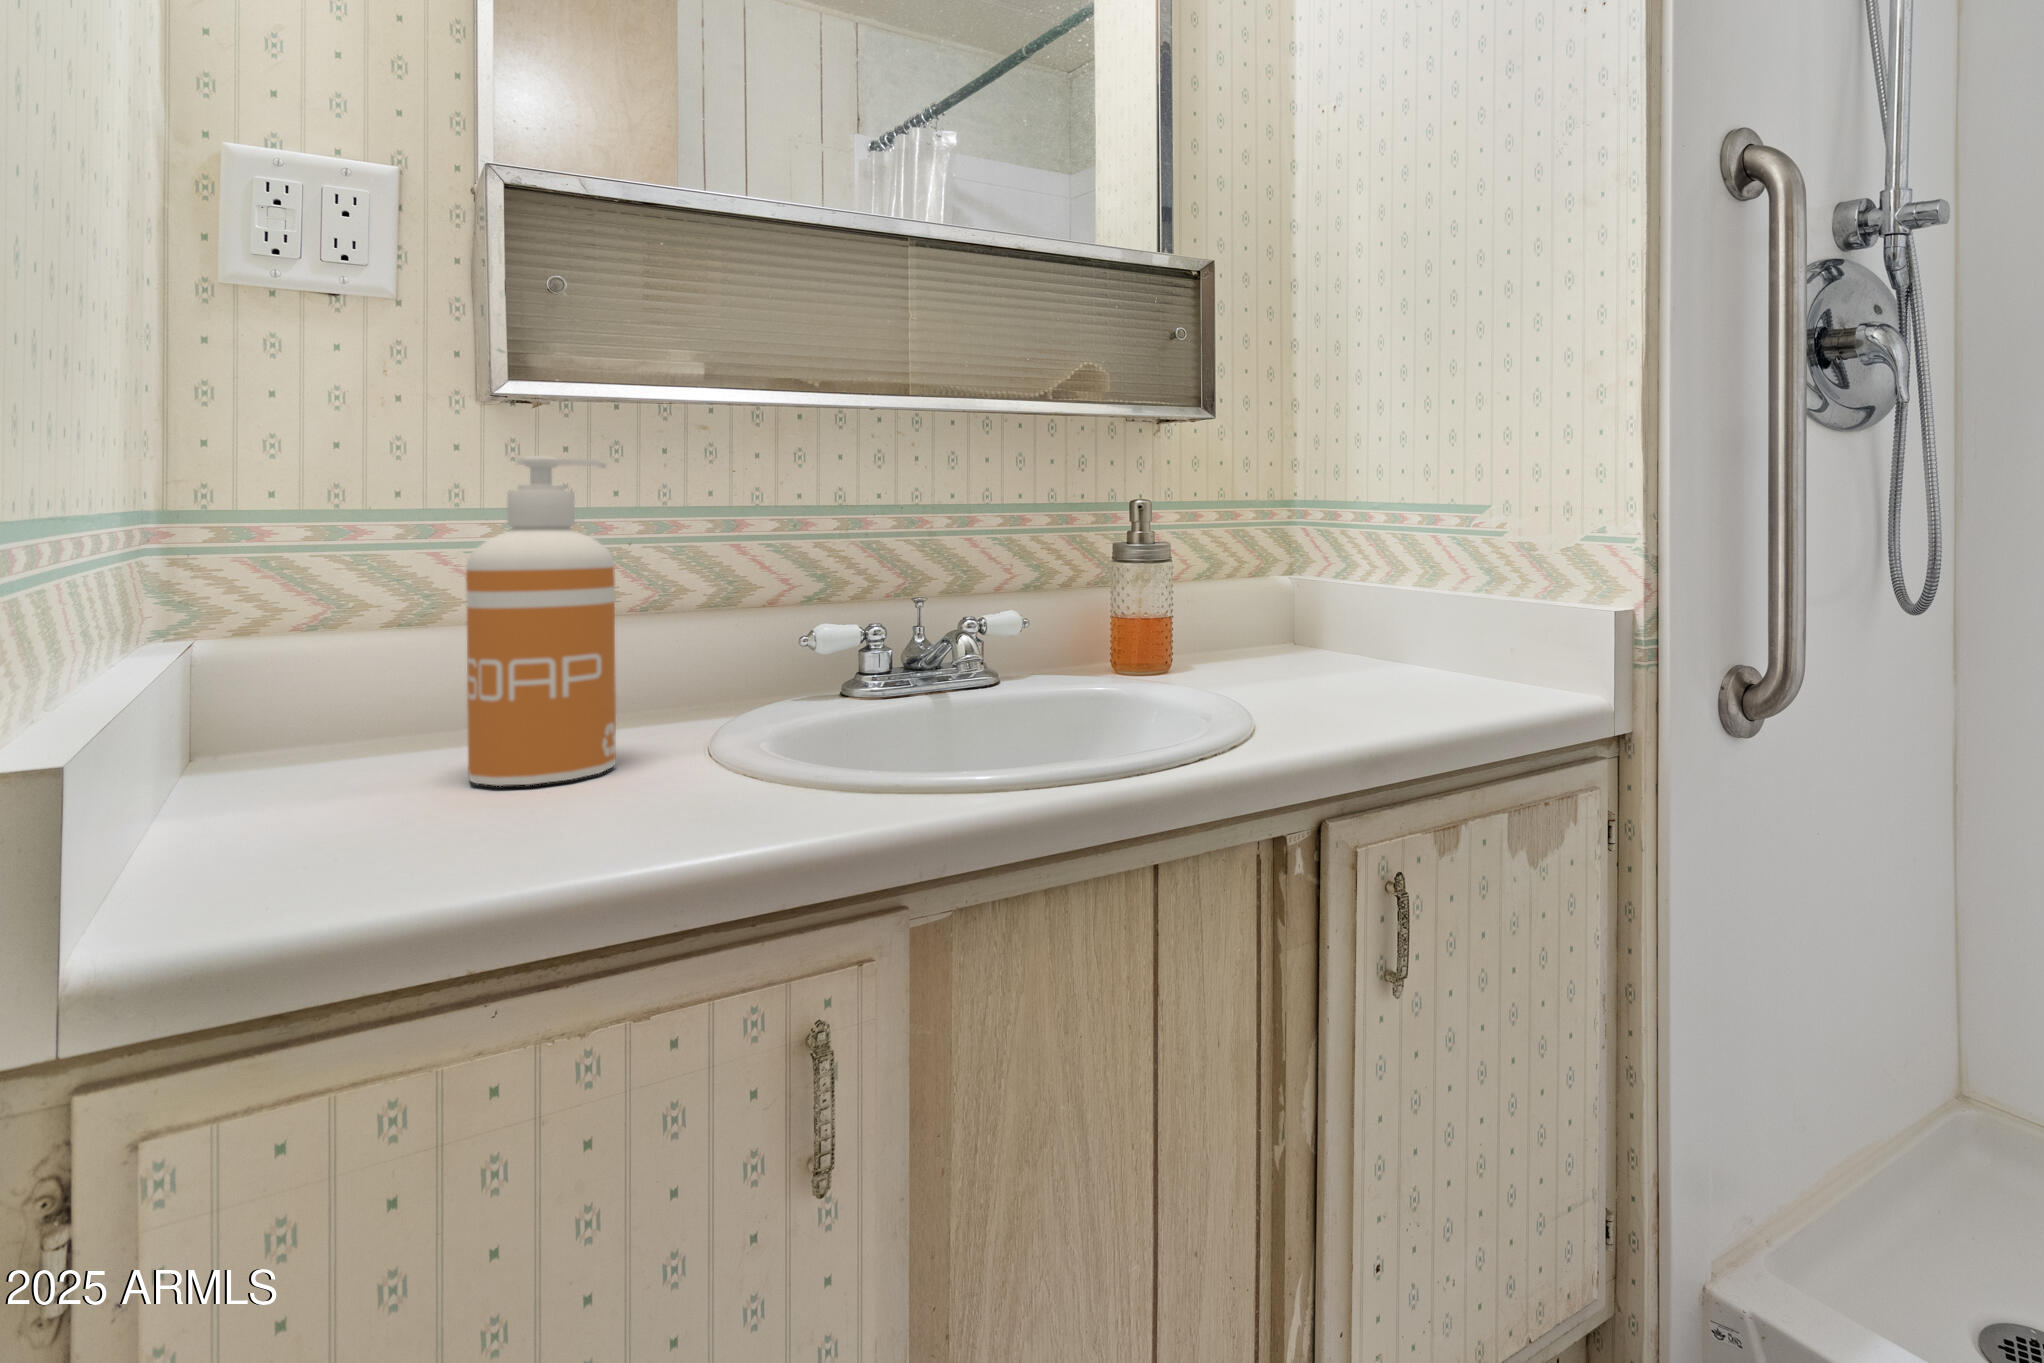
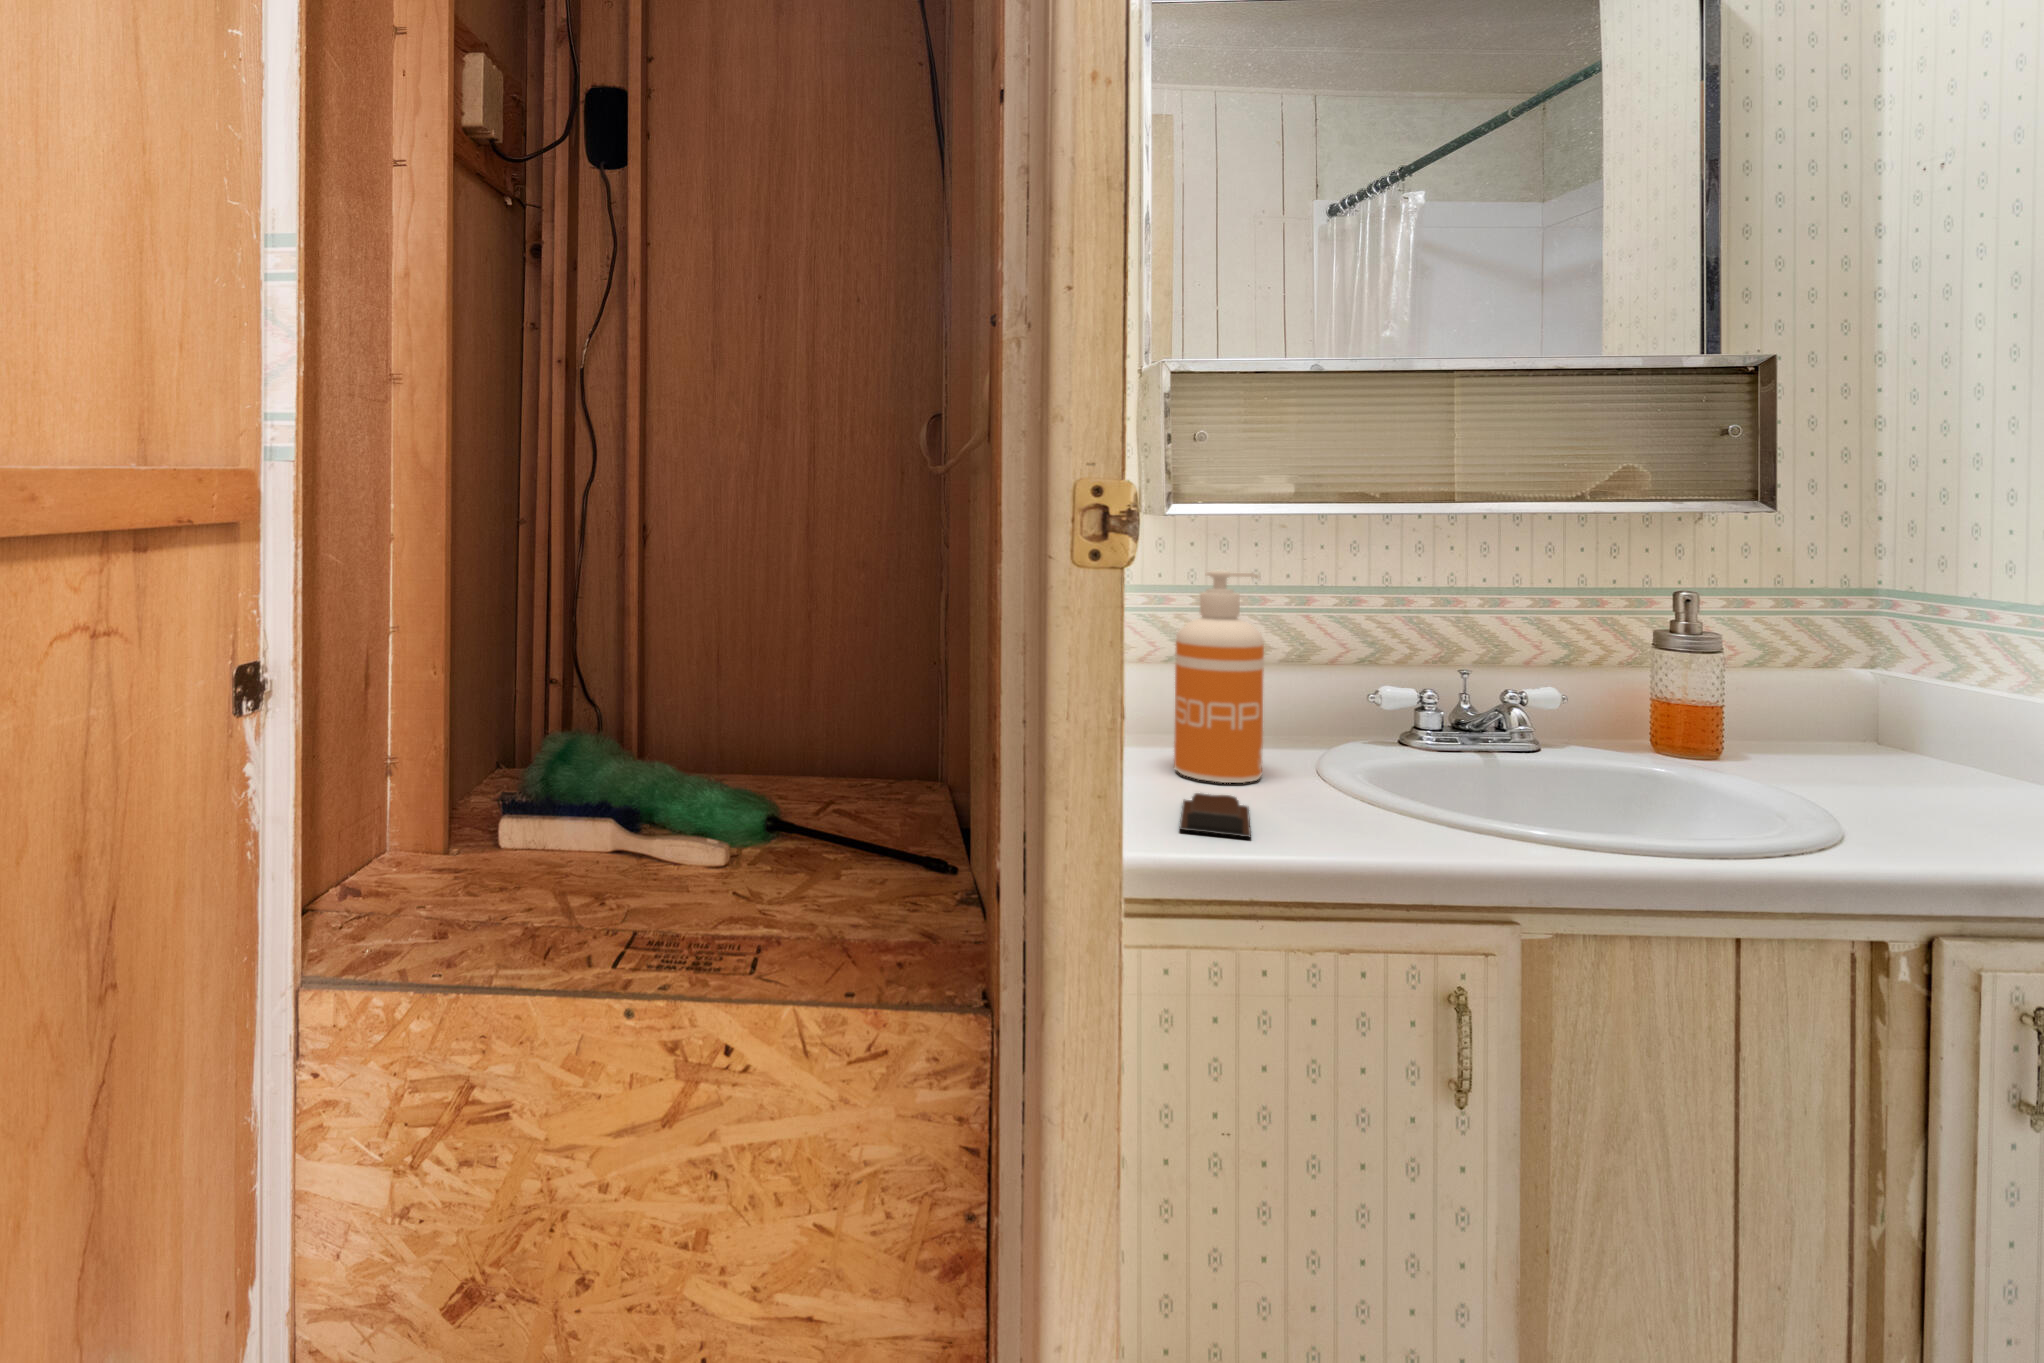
soap bar: none [358,800,546,874] -> present [1179,793,1251,837]

